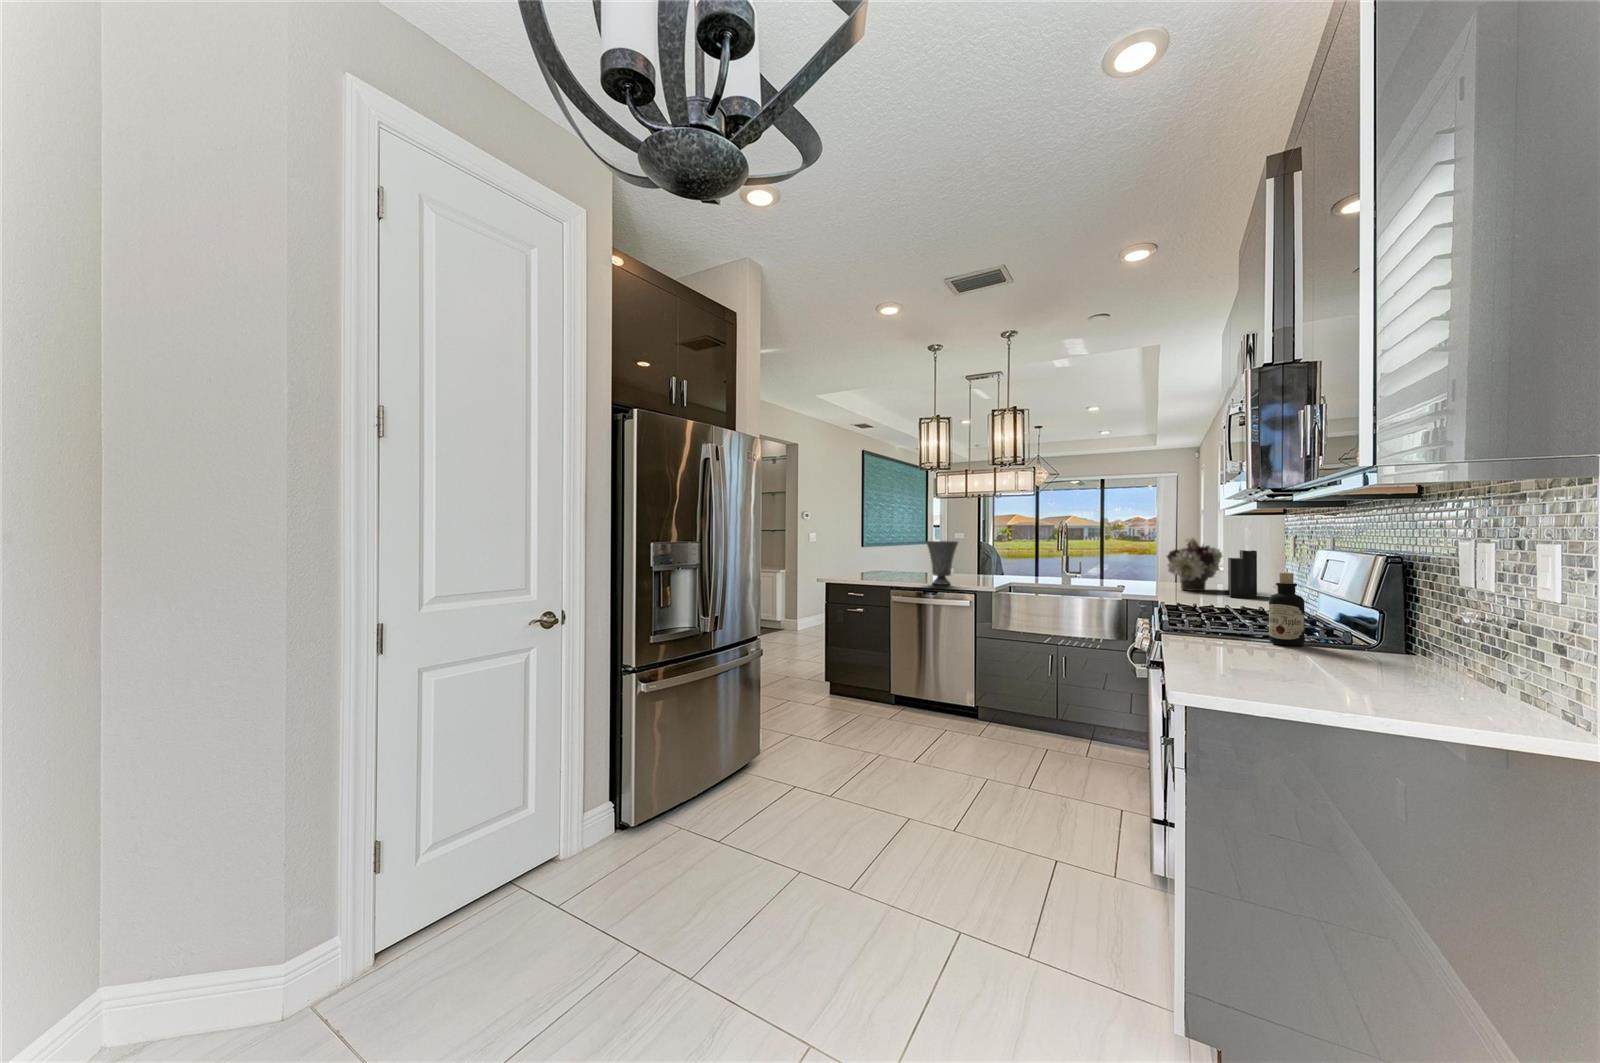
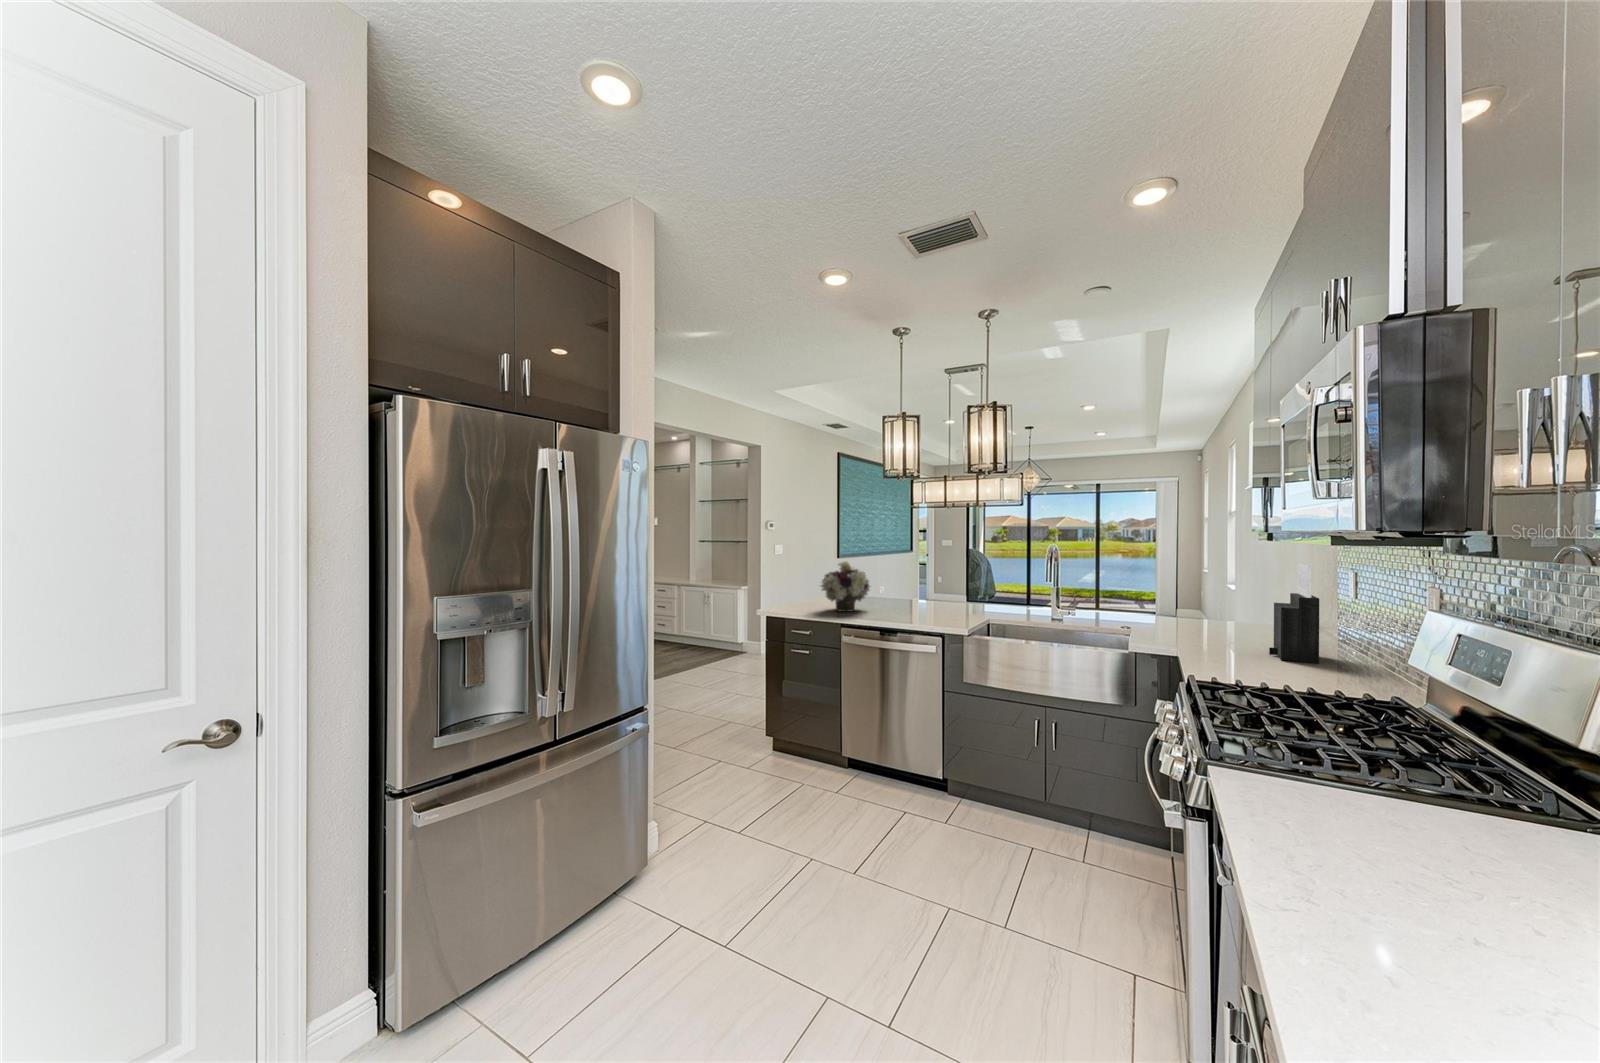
flower arrangement: present [1167,538,1222,591] -> present [821,561,870,612]
vase: present [926,541,958,585] -> none [886,565,926,620]
bottle: present [1269,573,1305,646] -> none [1450,722,1540,881]

